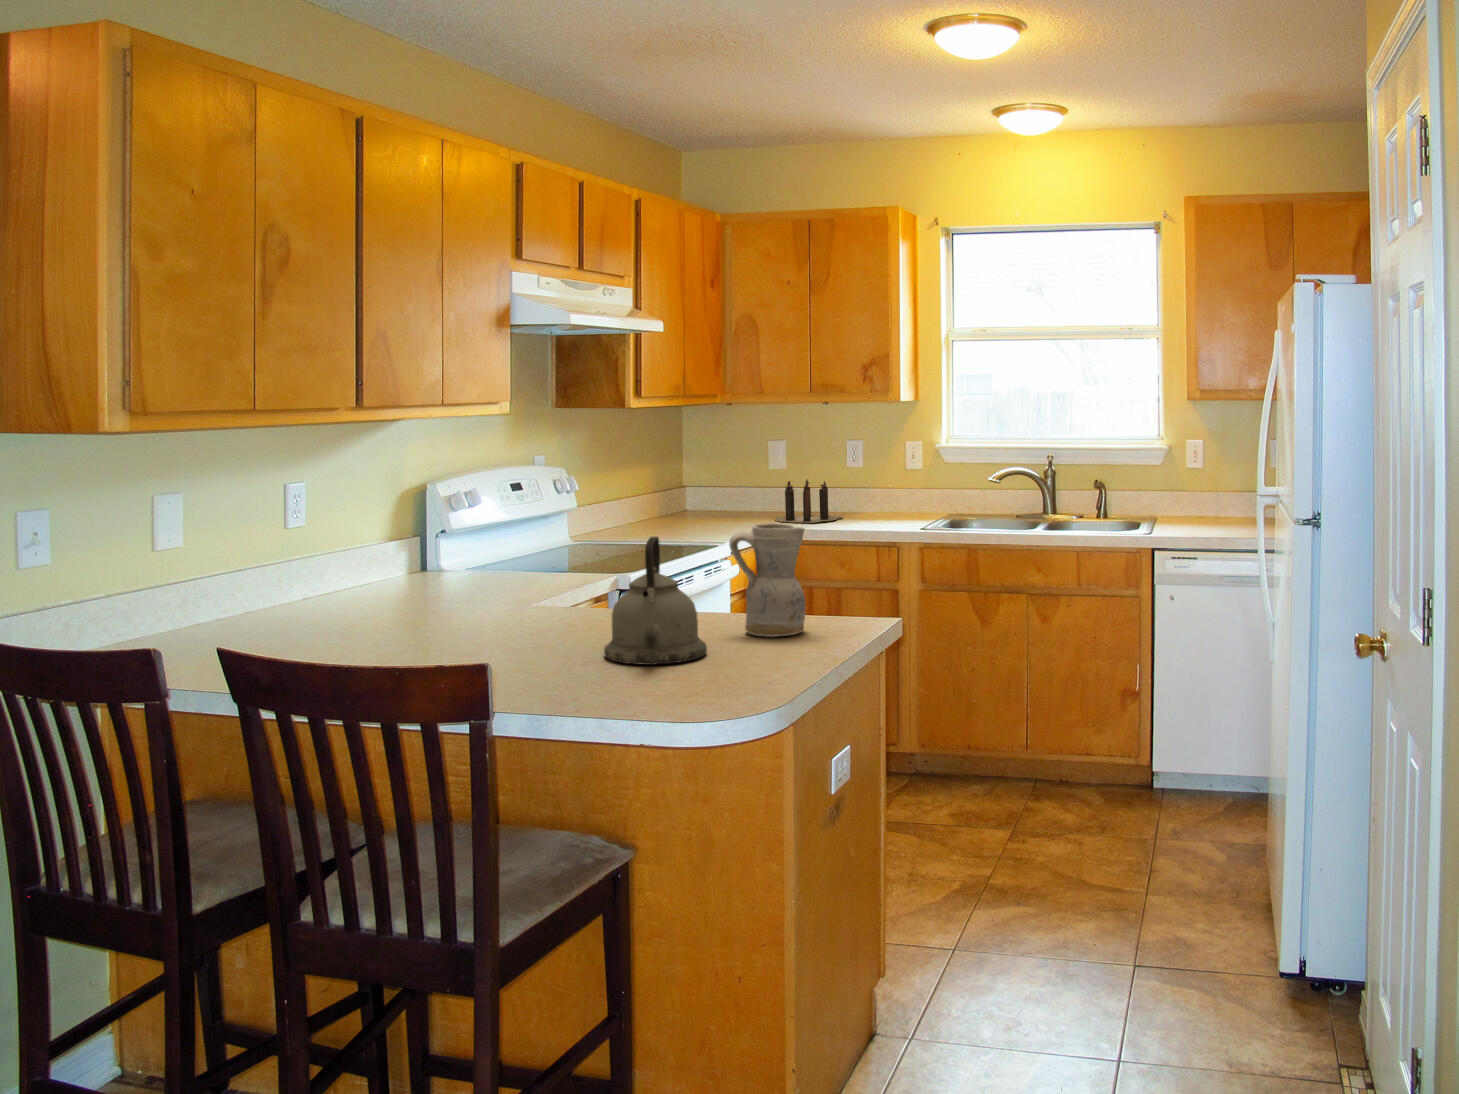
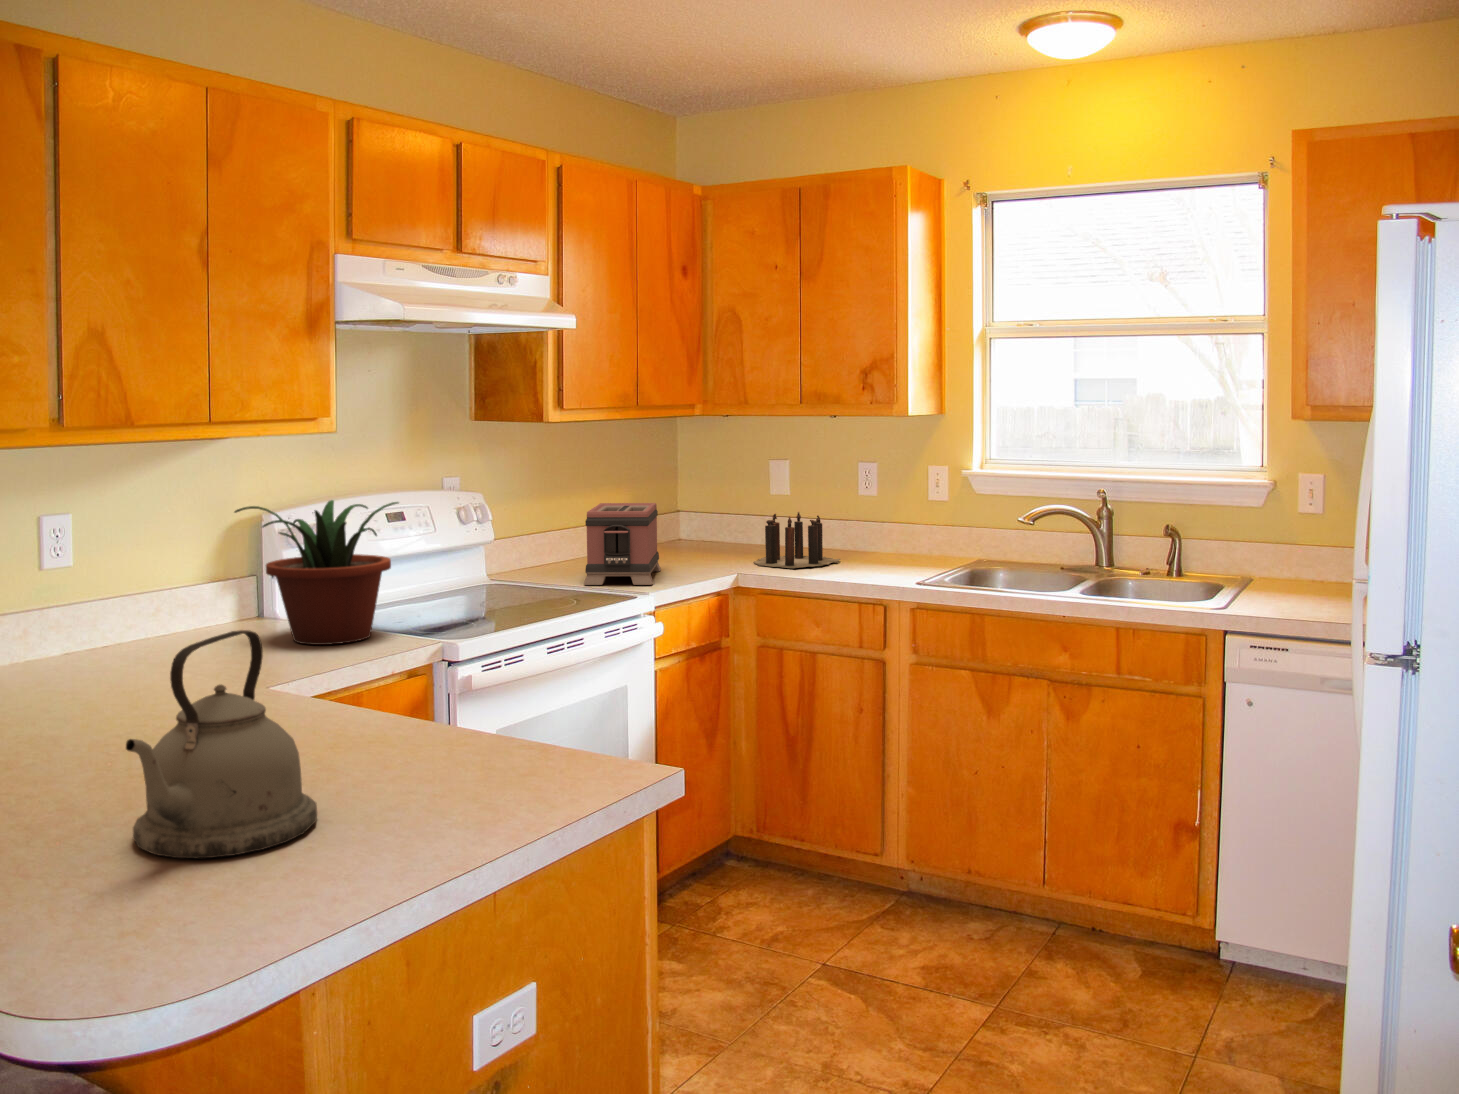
potted plant: none [463,472,574,578] -> present [235,500,398,645]
toaster: none [658,474,718,538] -> present [584,503,661,585]
ceramic pitcher: present [730,523,805,637] -> none [410,607,534,796]

